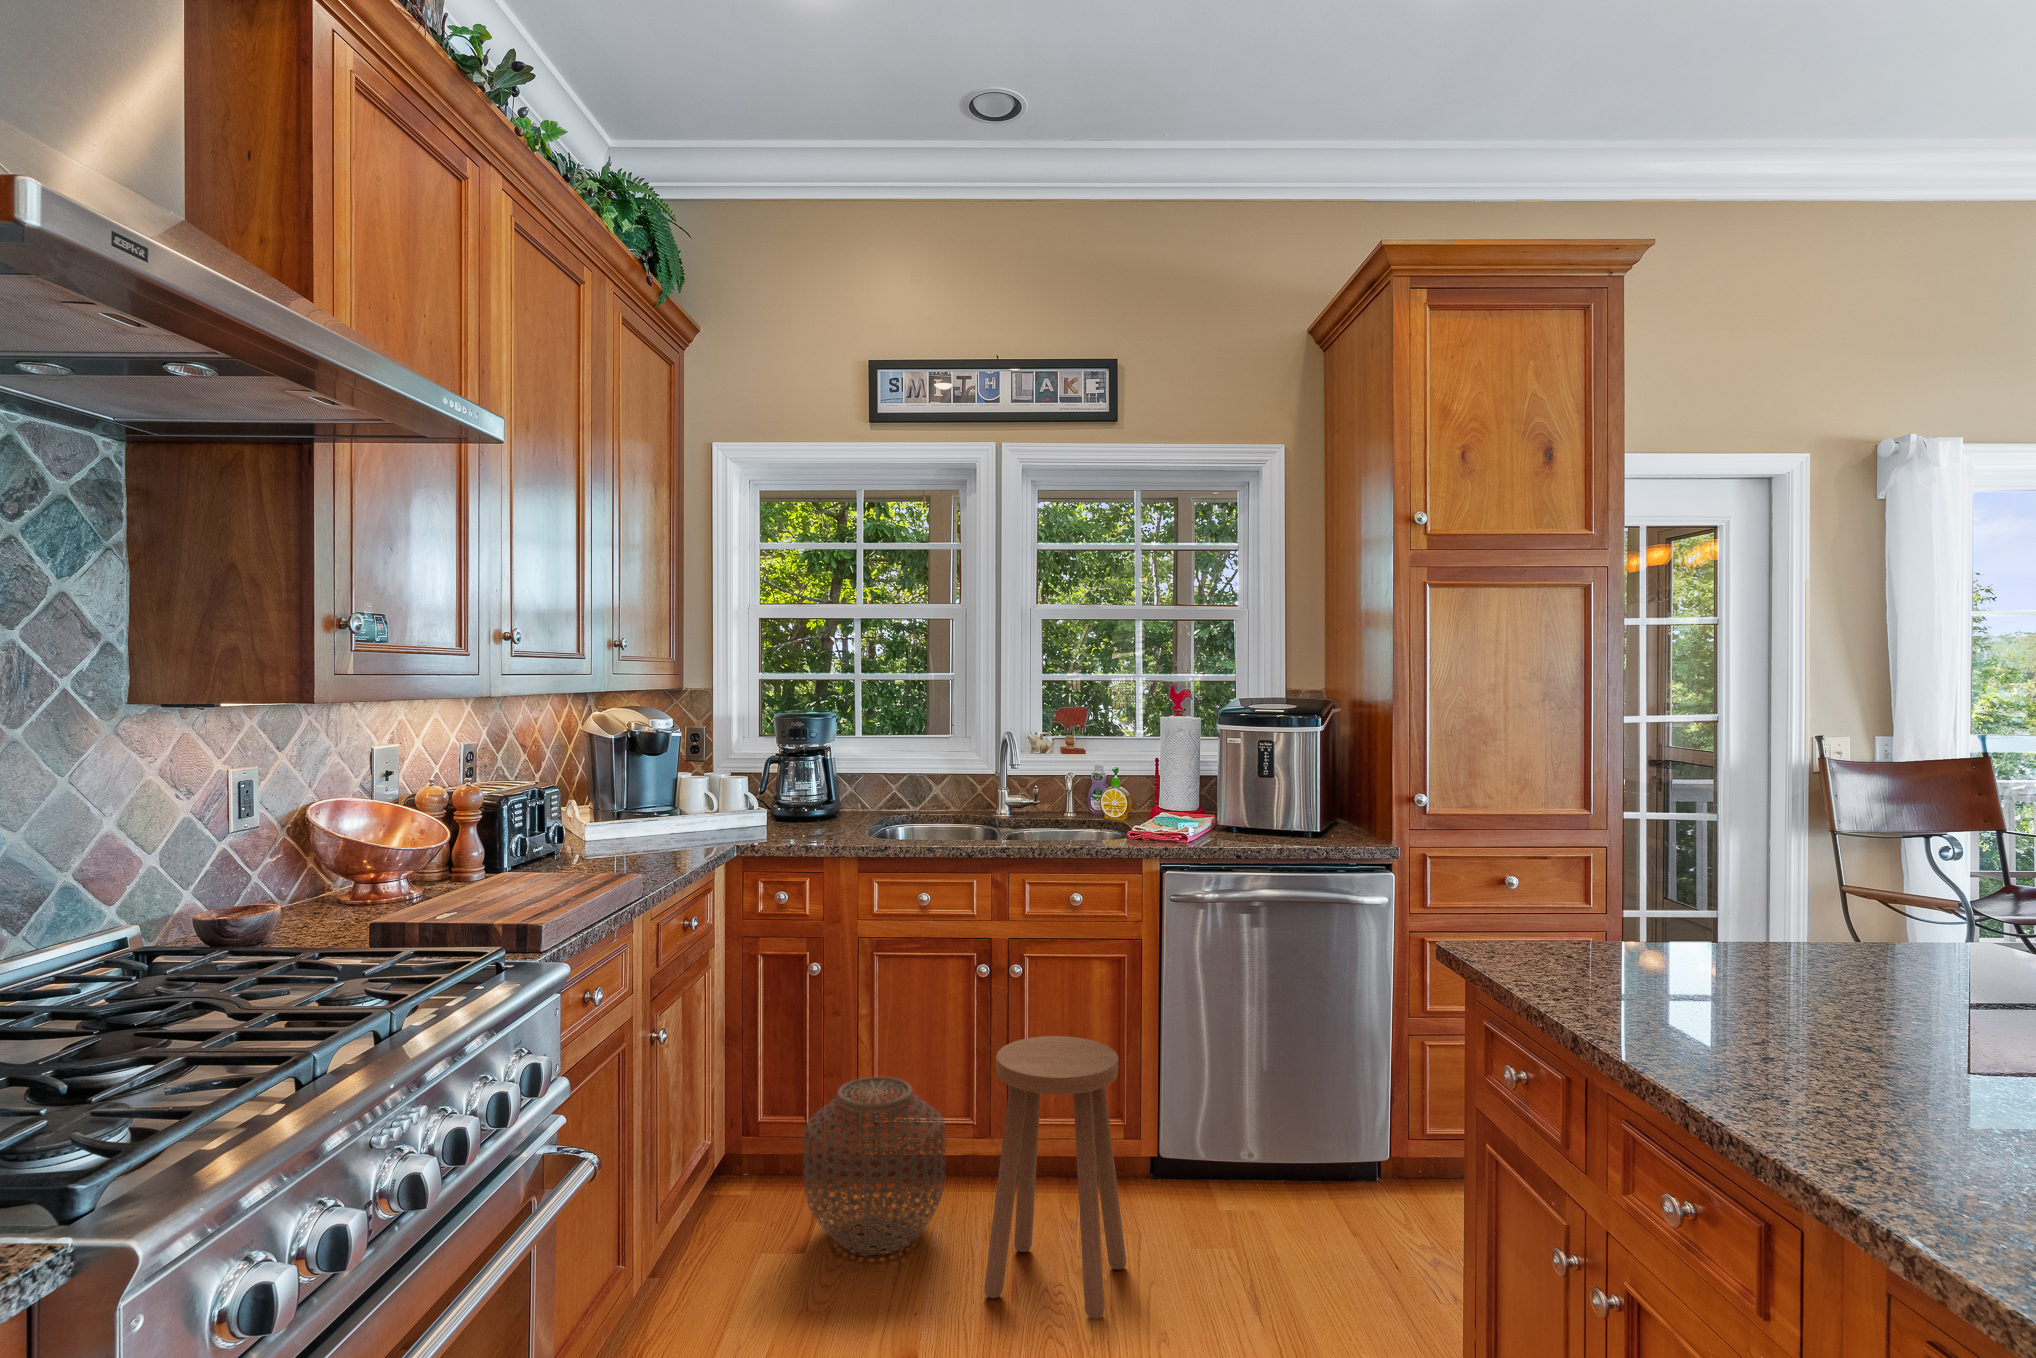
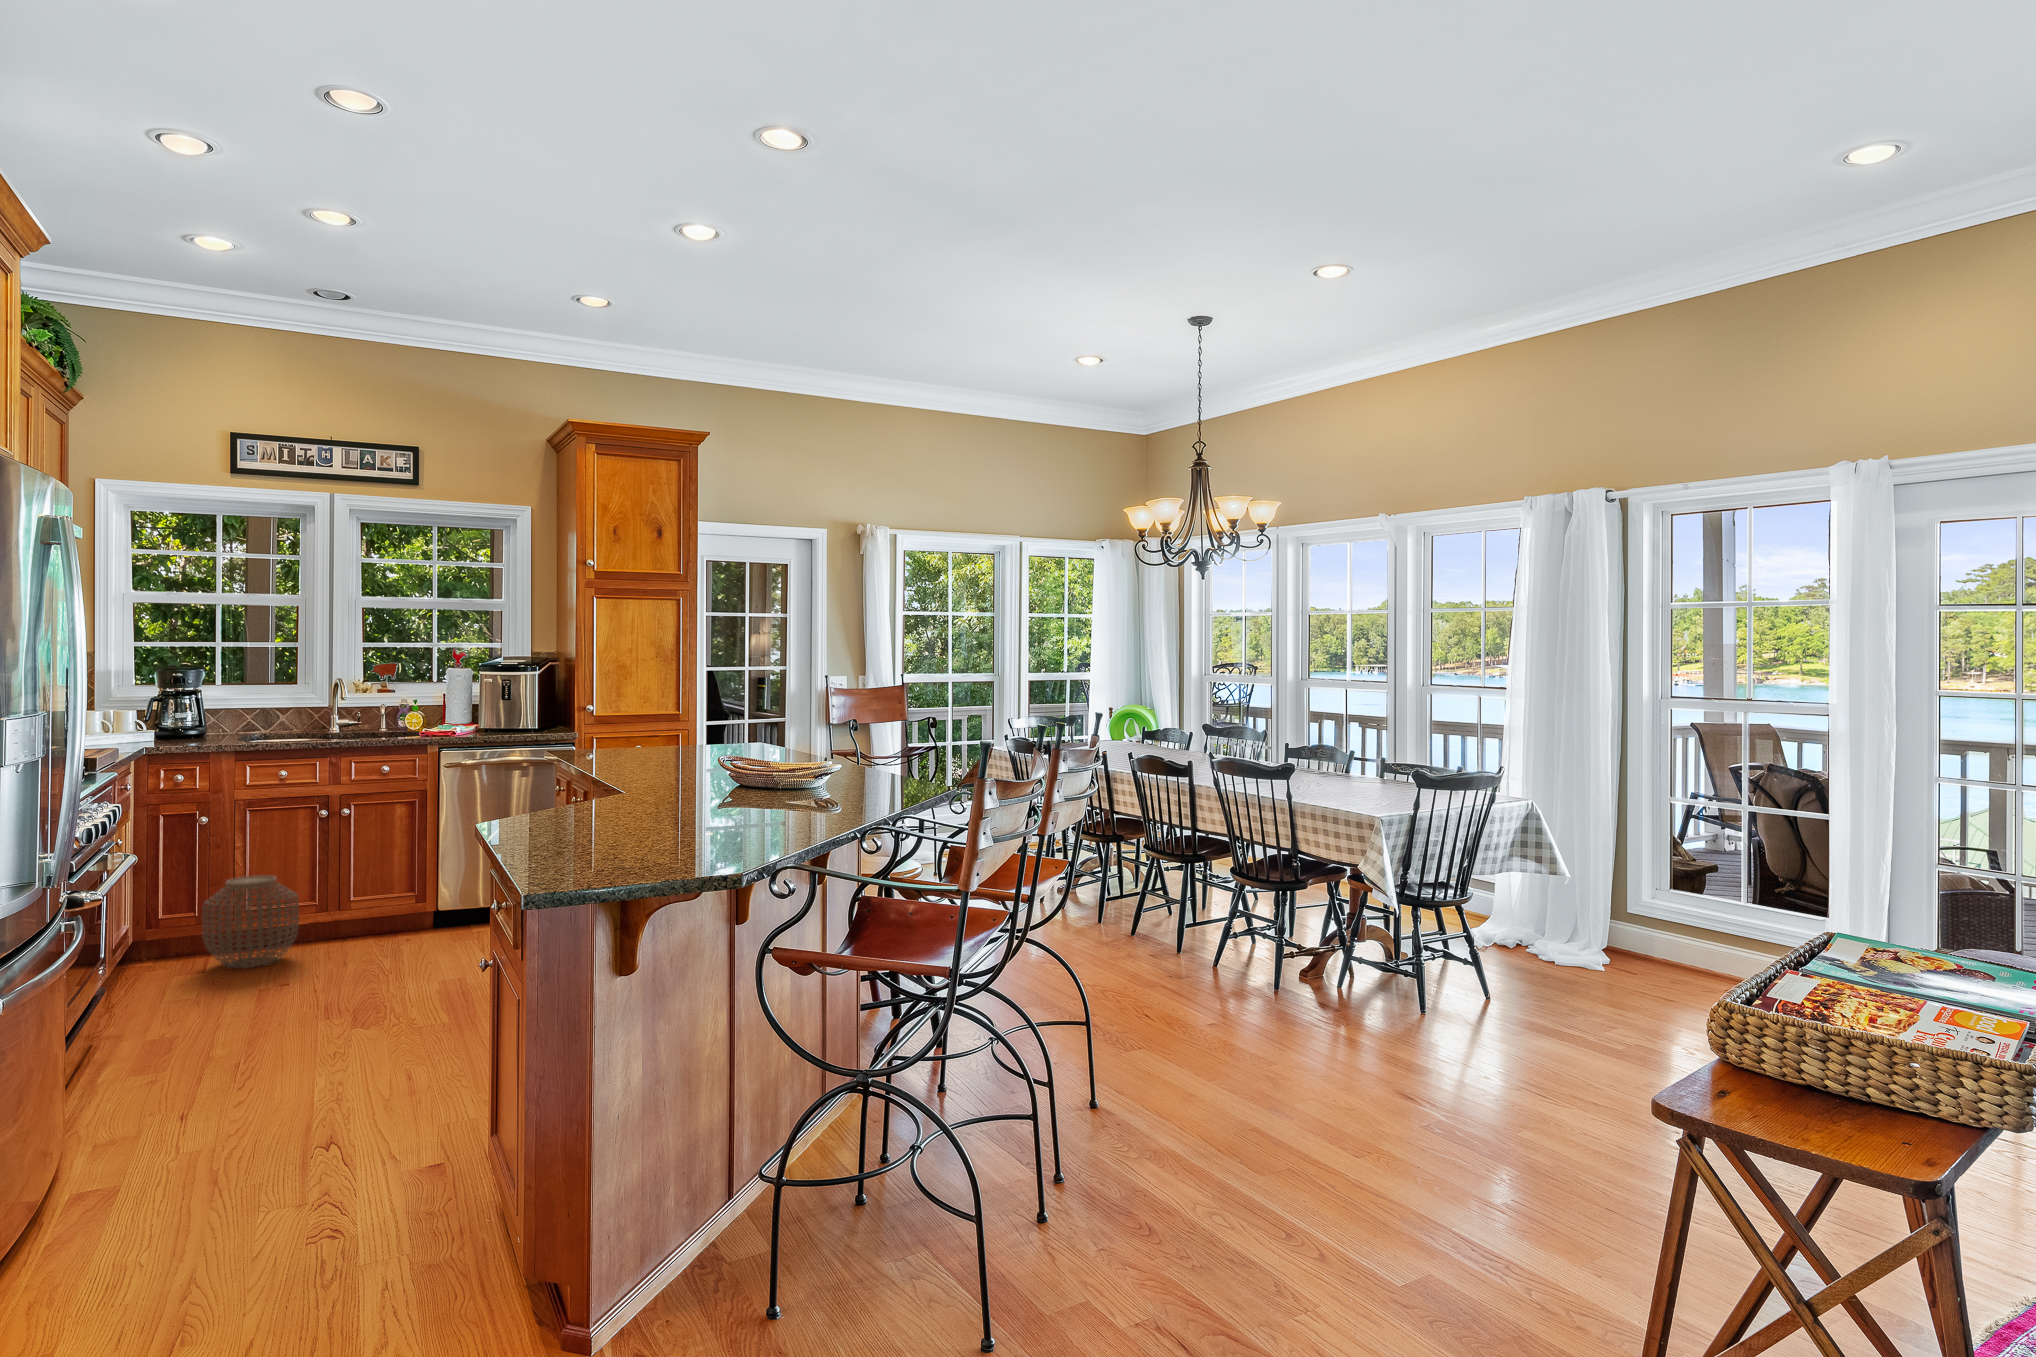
stool: present [984,1036,1126,1319] -> none [326,838,412,969]

